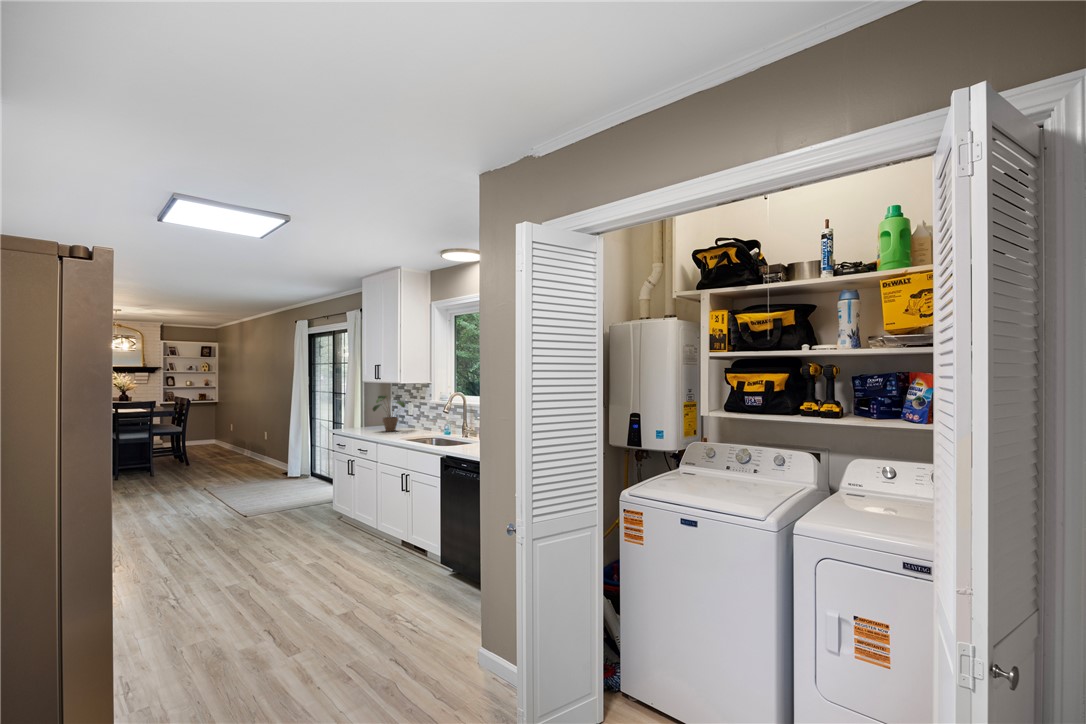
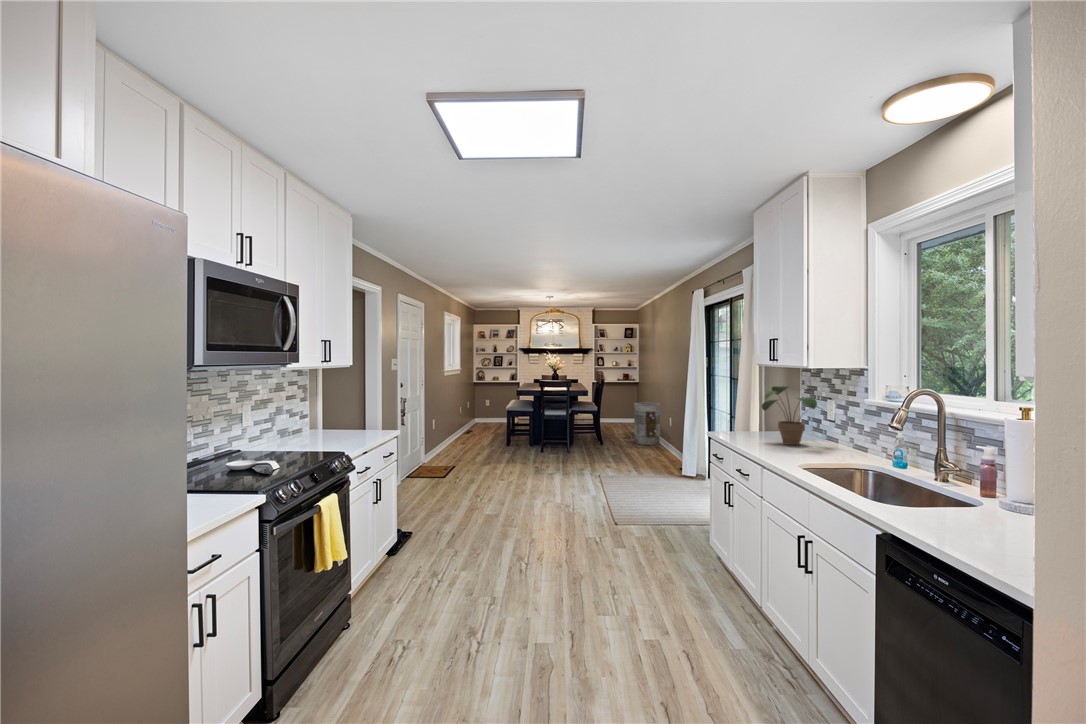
trash can: none [224,421,254,462] -> present [634,403,660,445]

